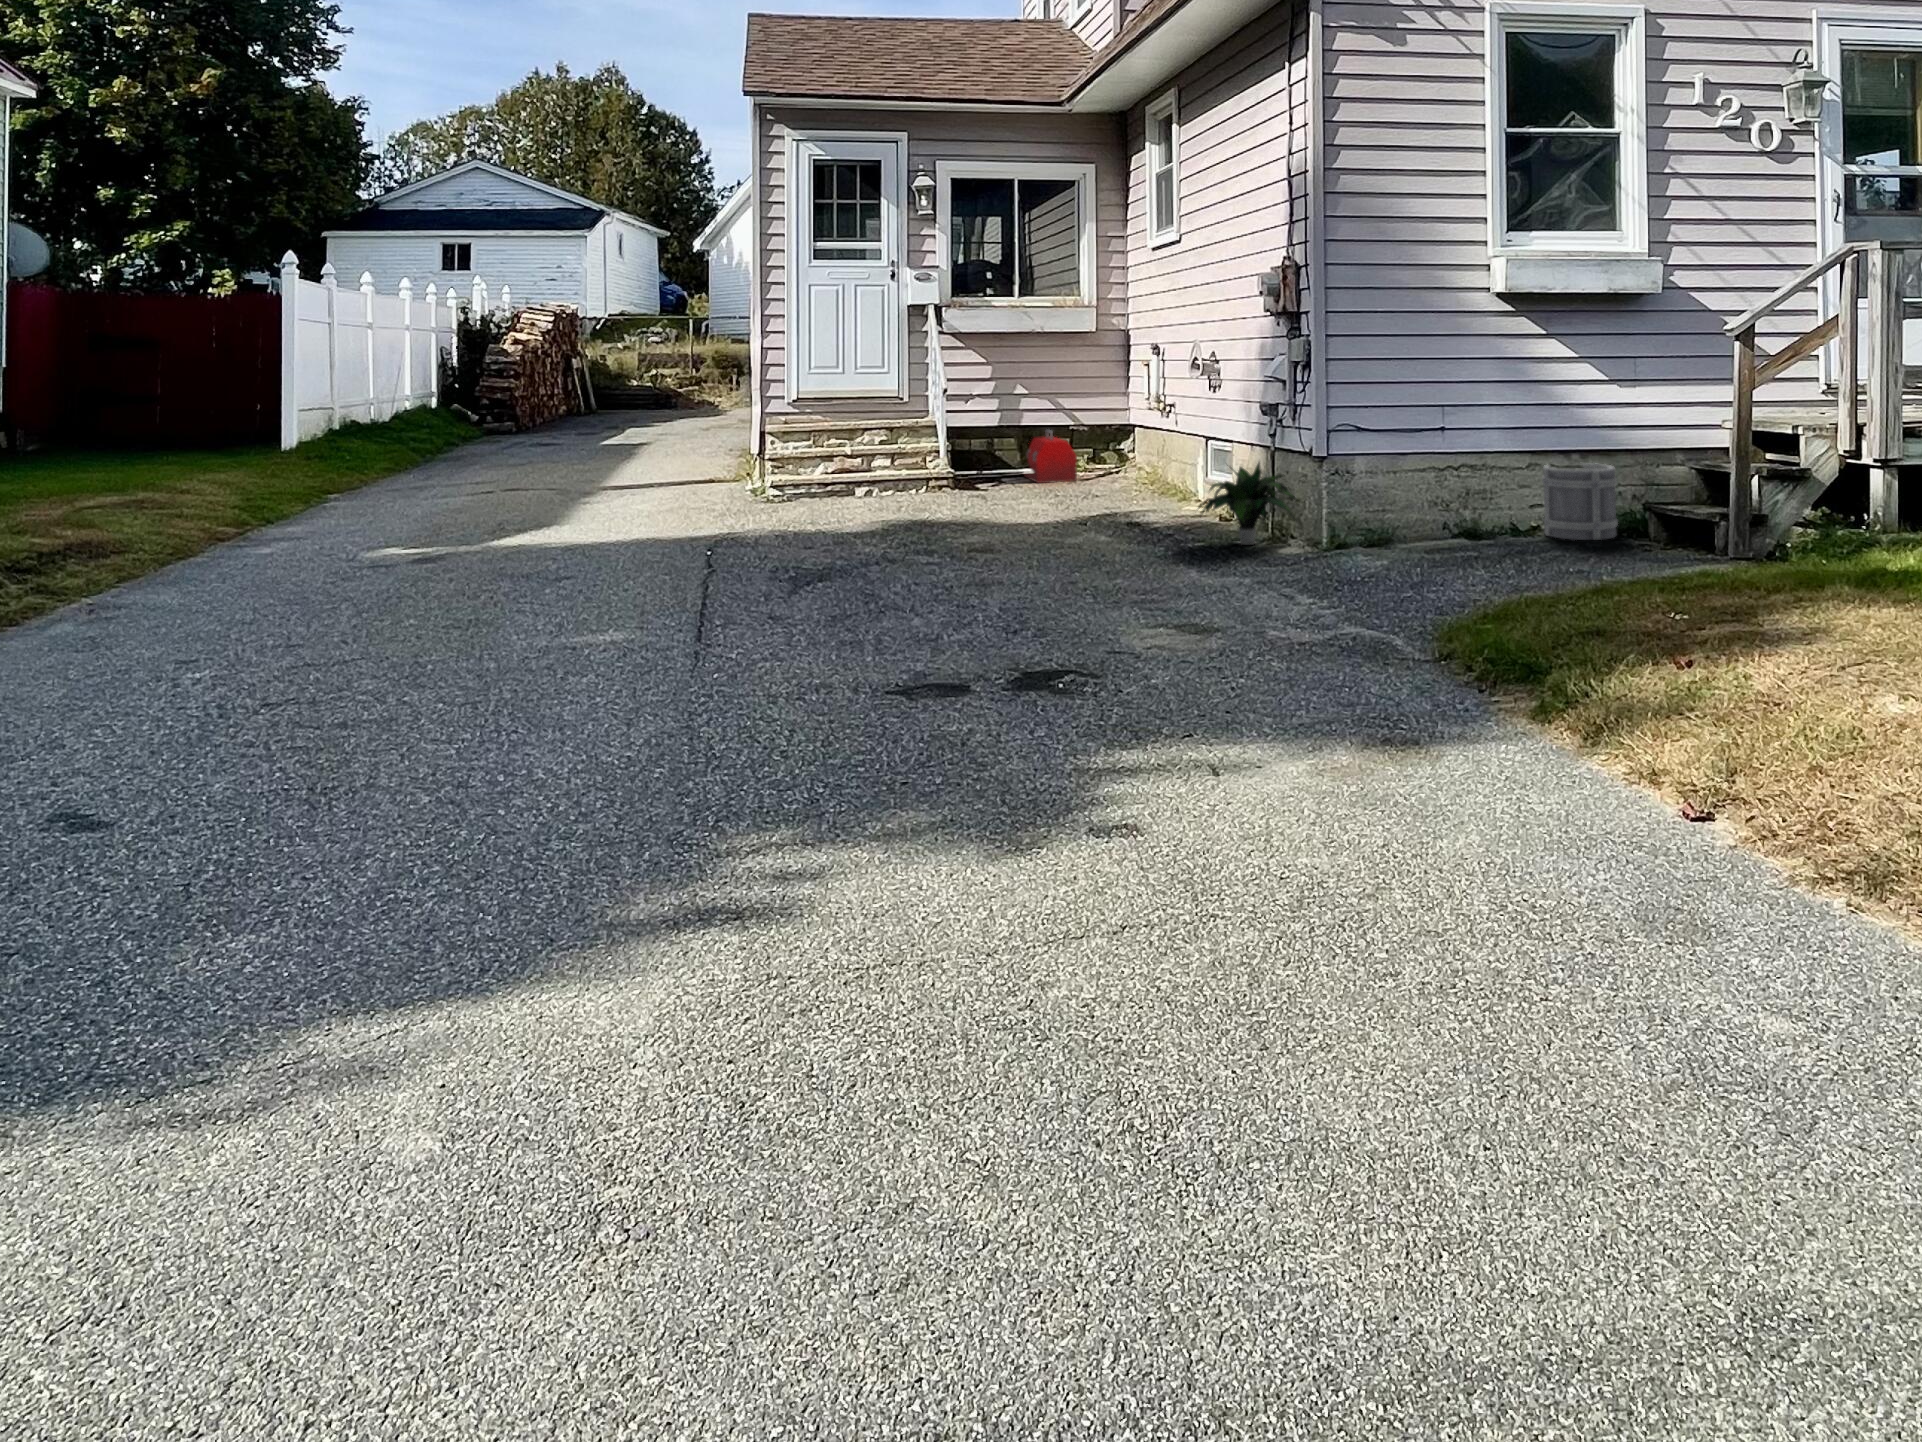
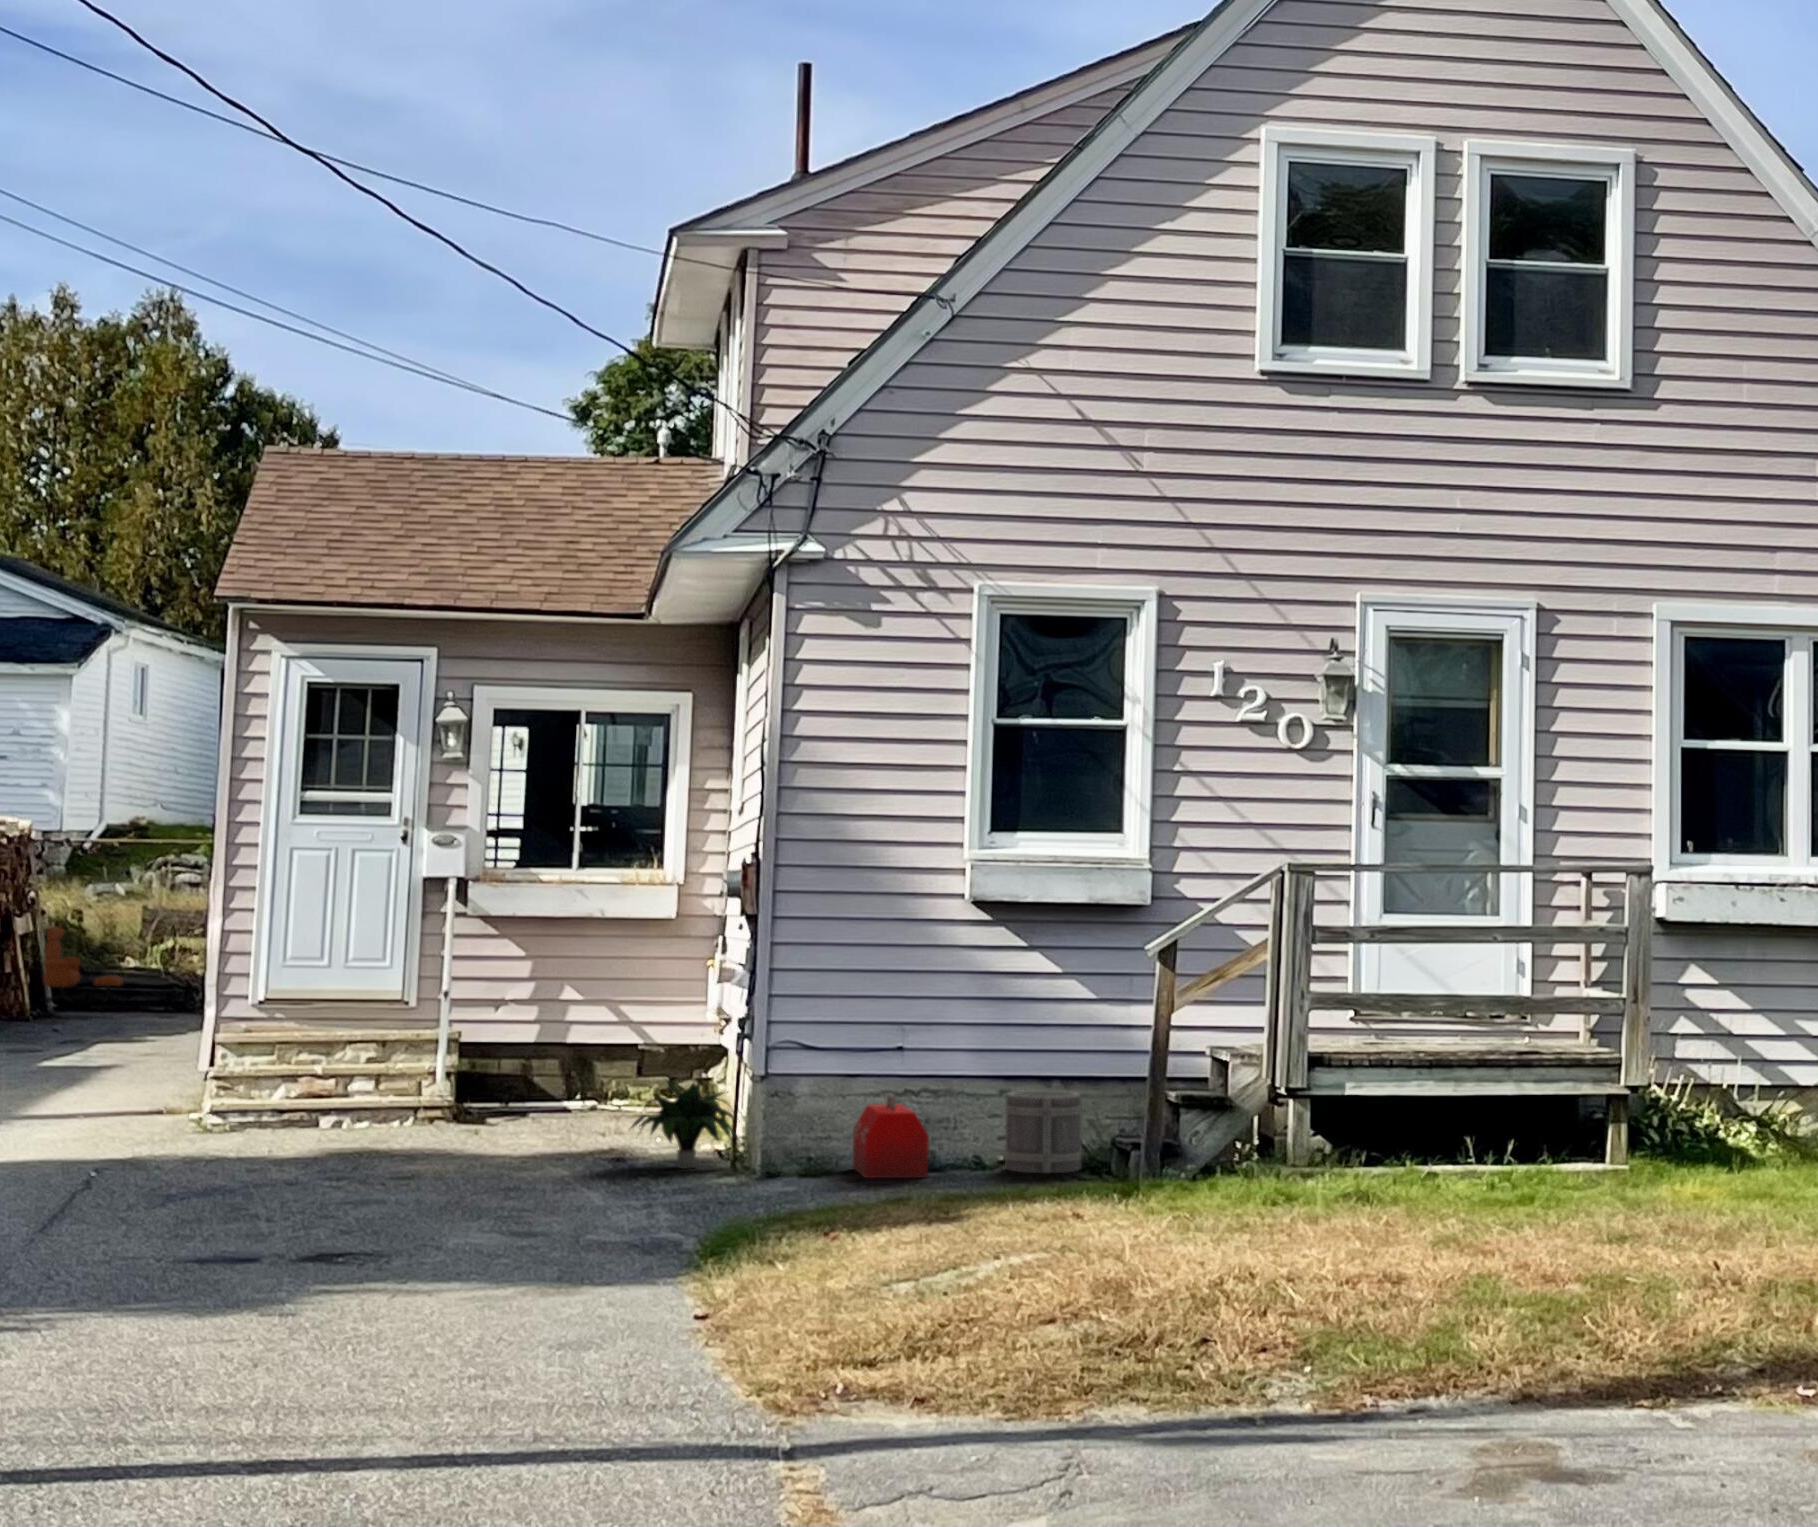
lounge chair: none [599,364,651,410] -> present [43,926,123,1002]
toolbox: present [1025,430,1077,483] -> present [853,1093,929,1178]

